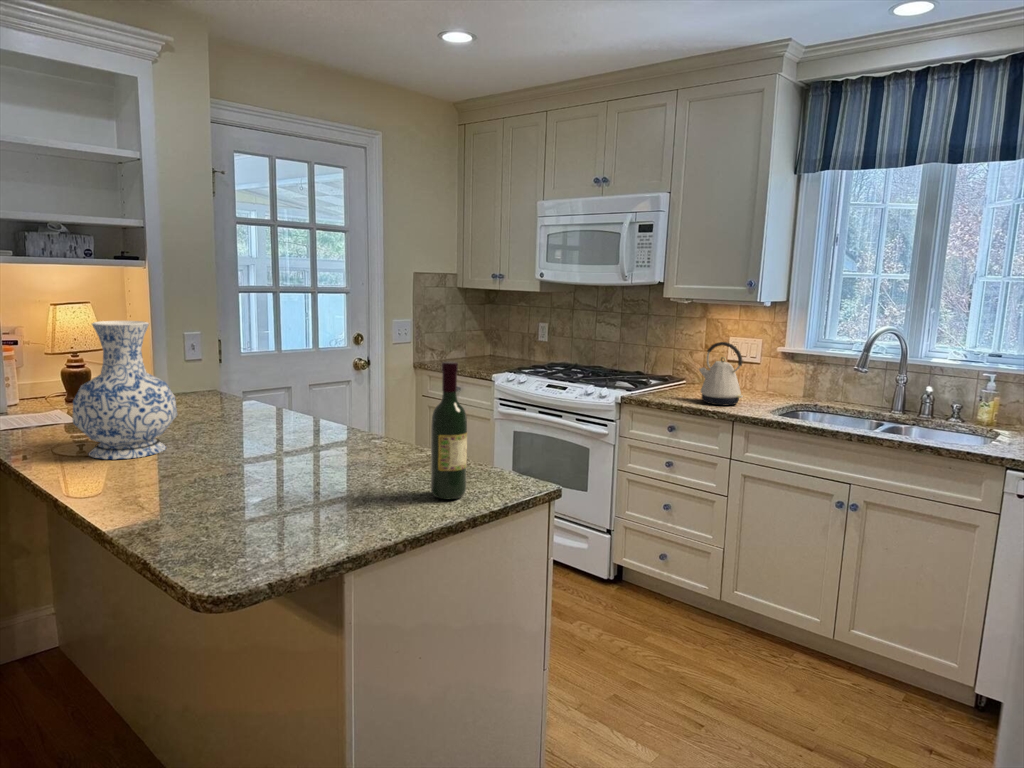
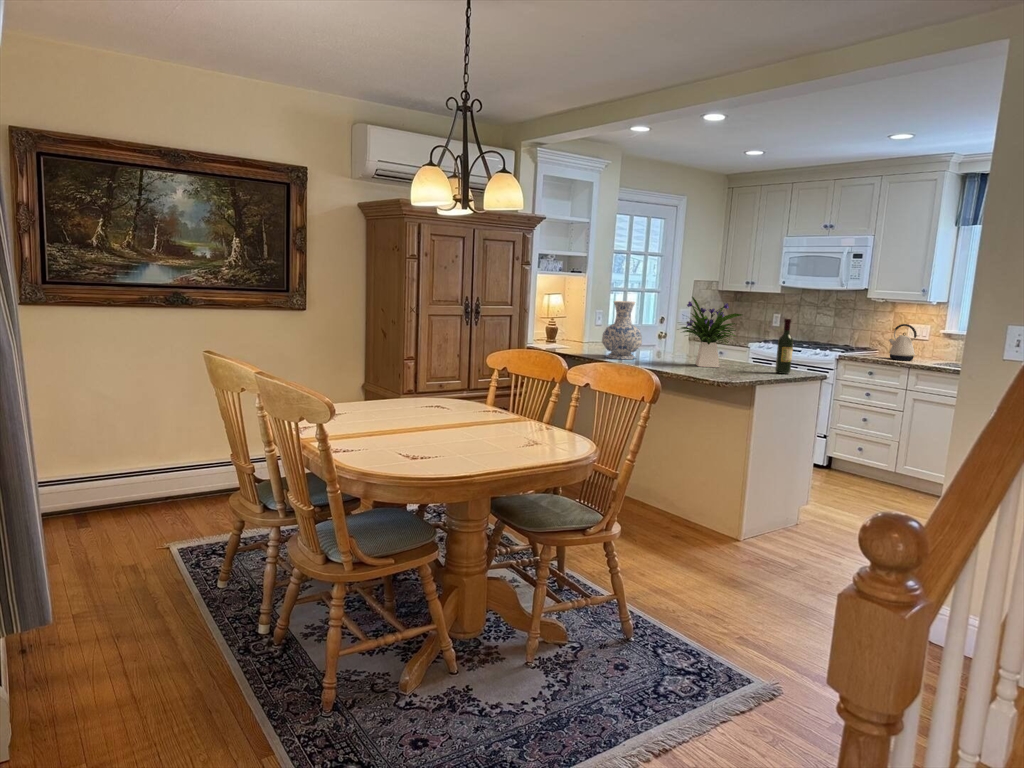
flower arrangement: none [207,310,371,480] -> present [681,297,742,367]

